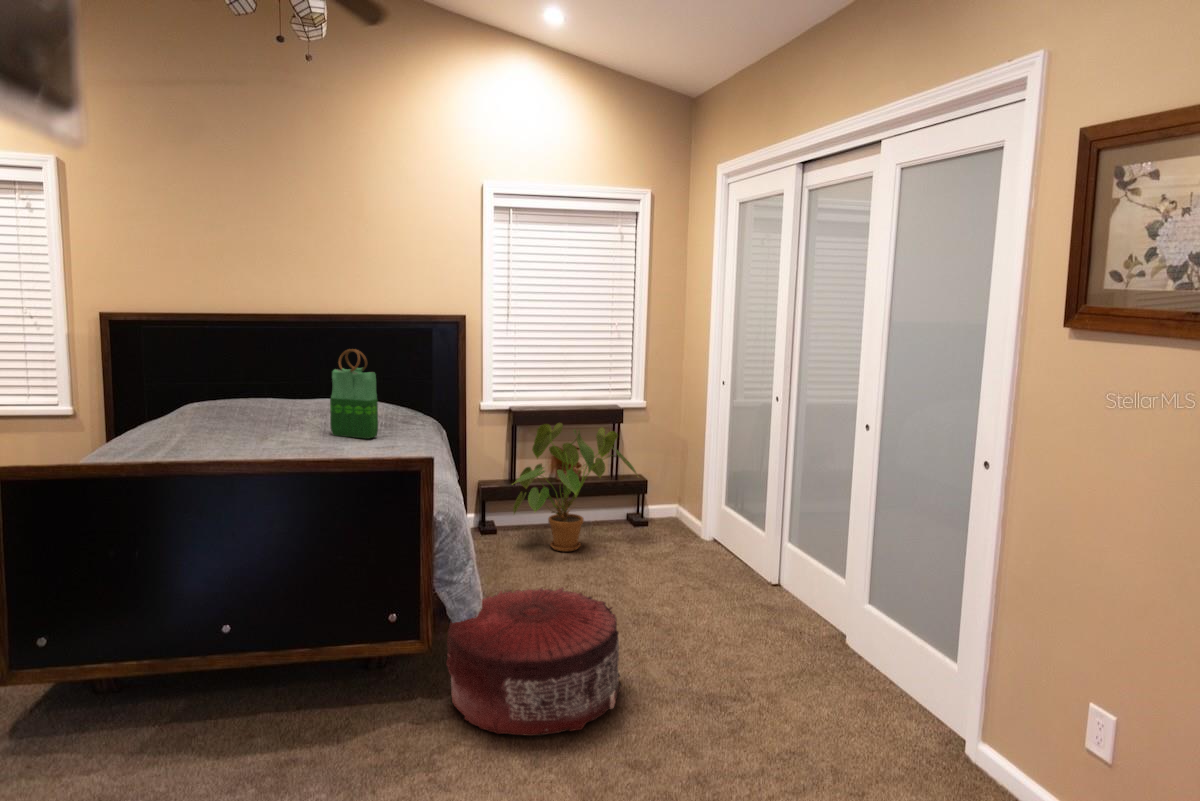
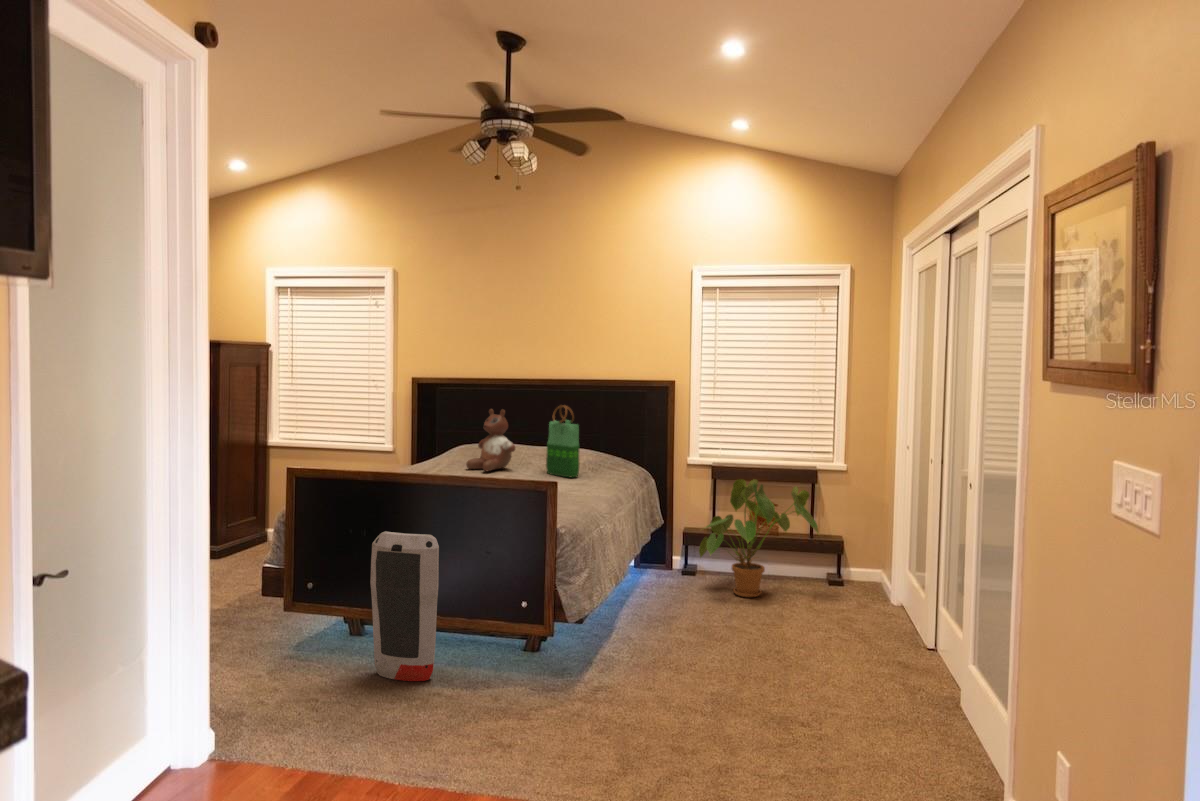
stuffed bear: none [218,356,288,439] -> present [466,409,515,471]
air purifier: none [161,544,275,752] -> present [370,531,439,681]
pouf: present [446,587,621,736] -> none [559,603,709,719]

